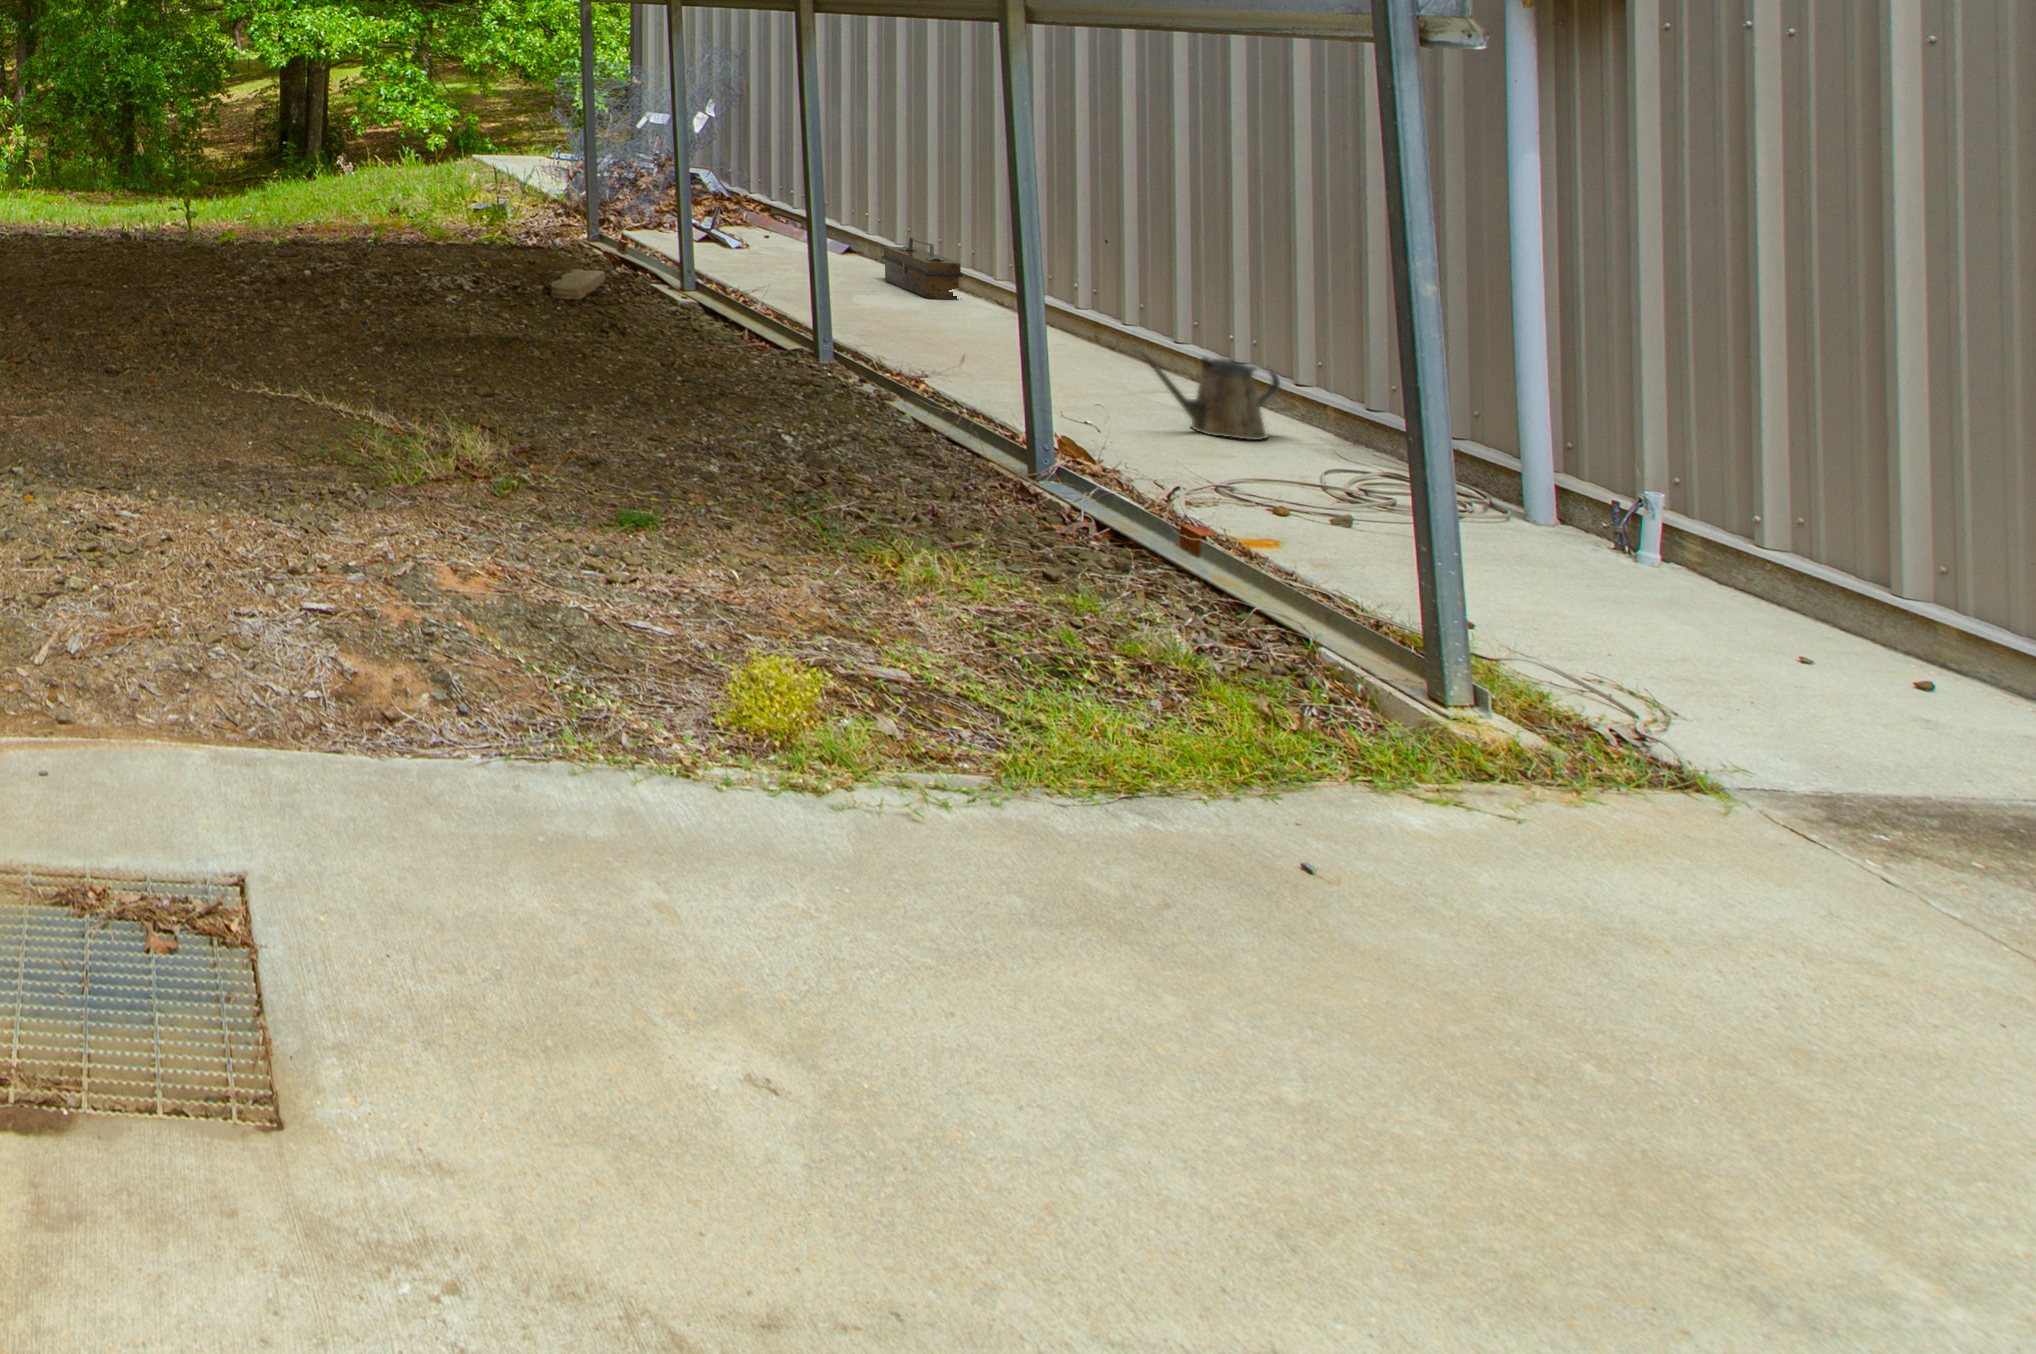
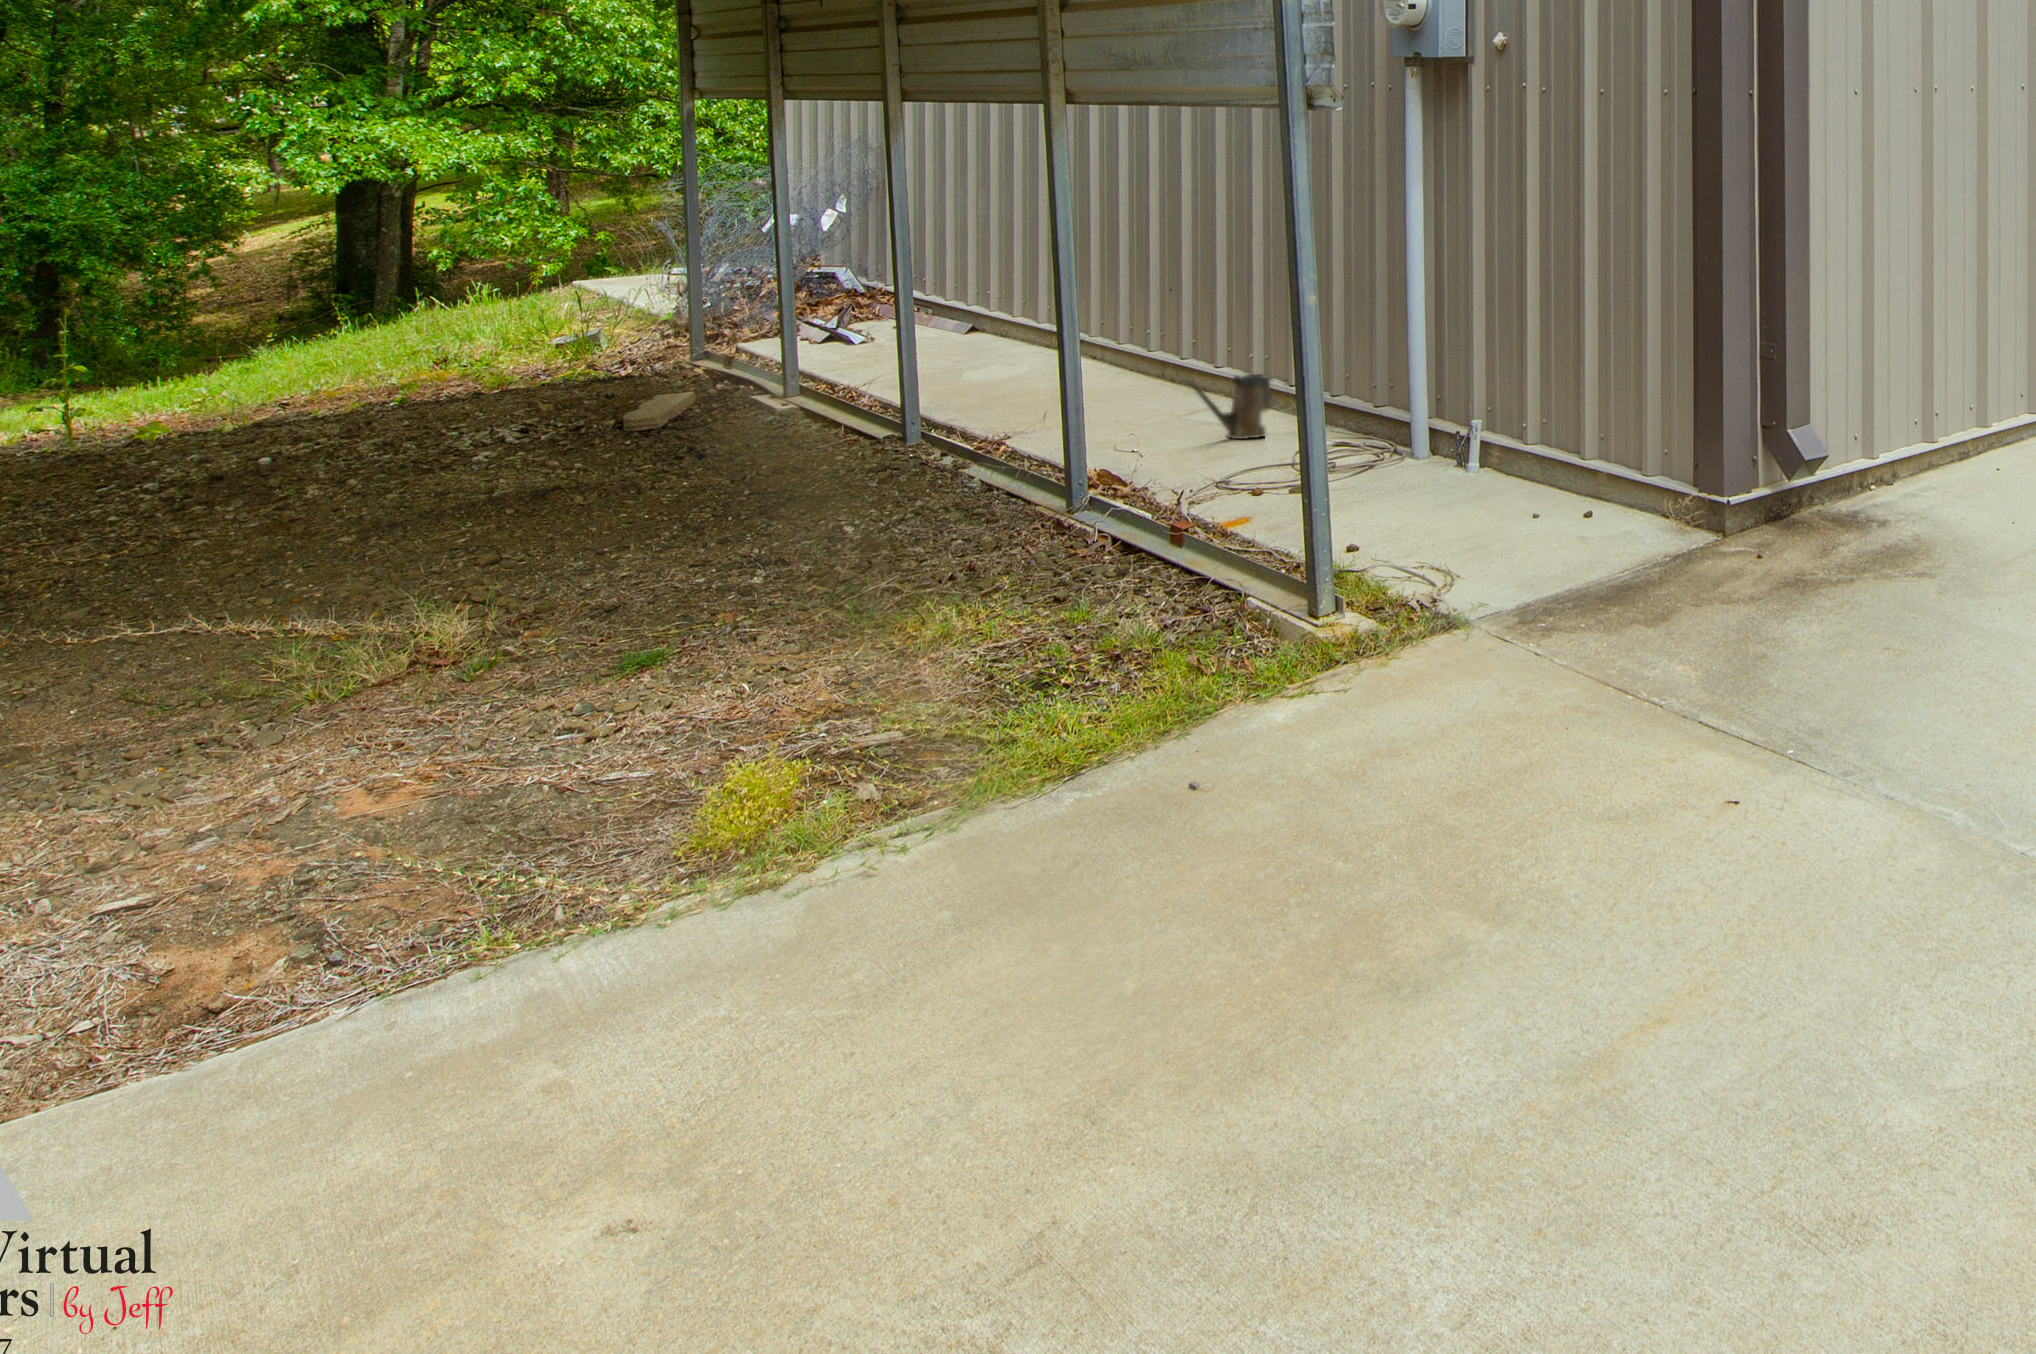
toolbox: present [881,237,963,299] -> none [1008,306,1079,363]

